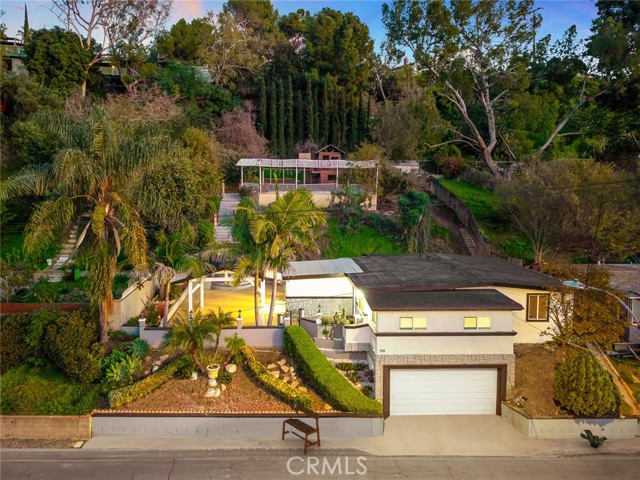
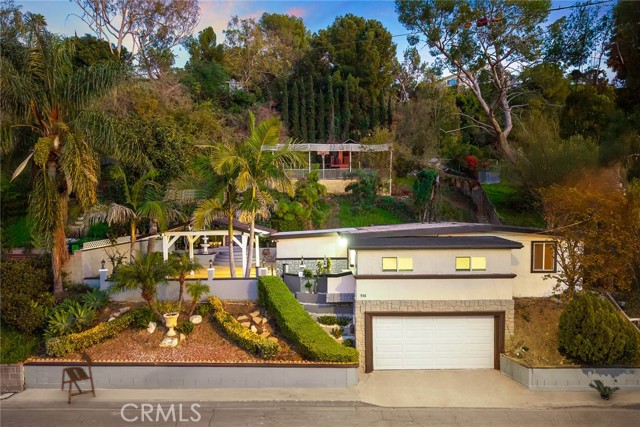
bench: present [282,403,320,454] -> present [61,350,95,403]

